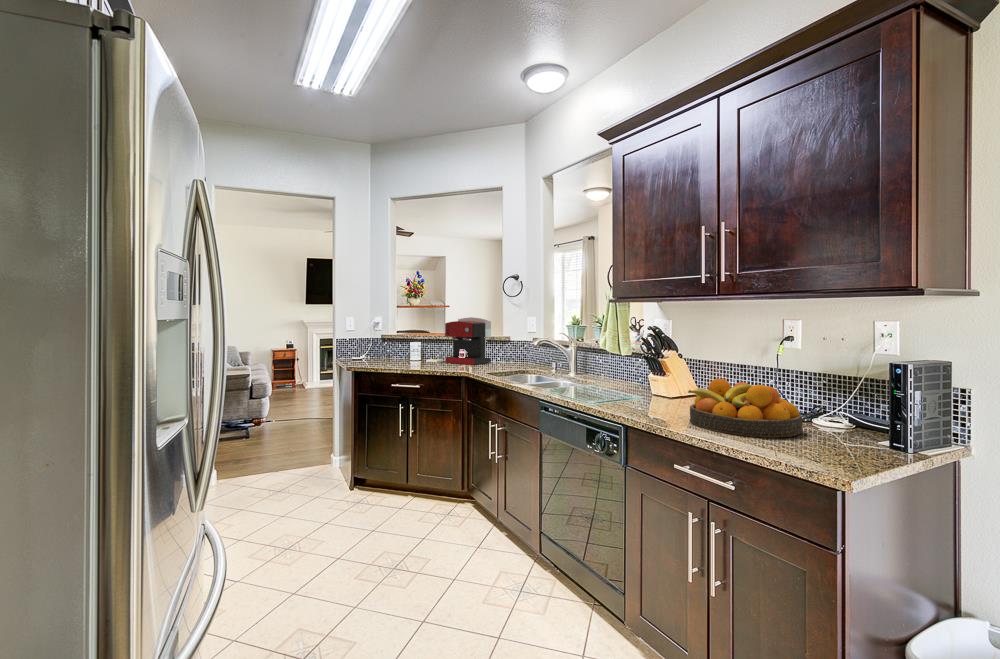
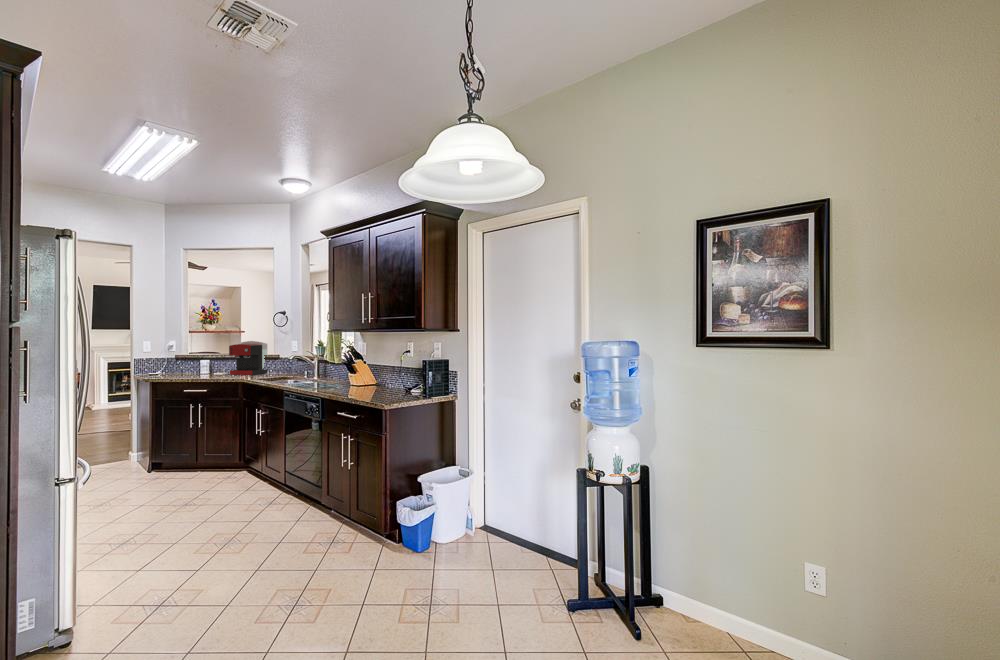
fruit bowl: present [688,379,802,438] -> none [349,372,399,397]

